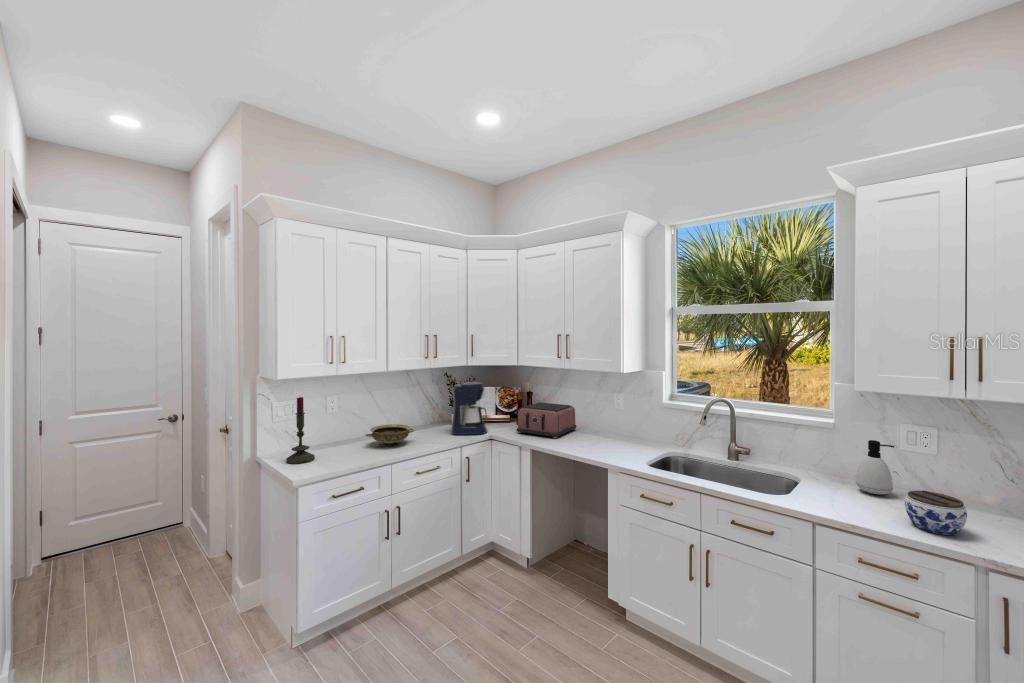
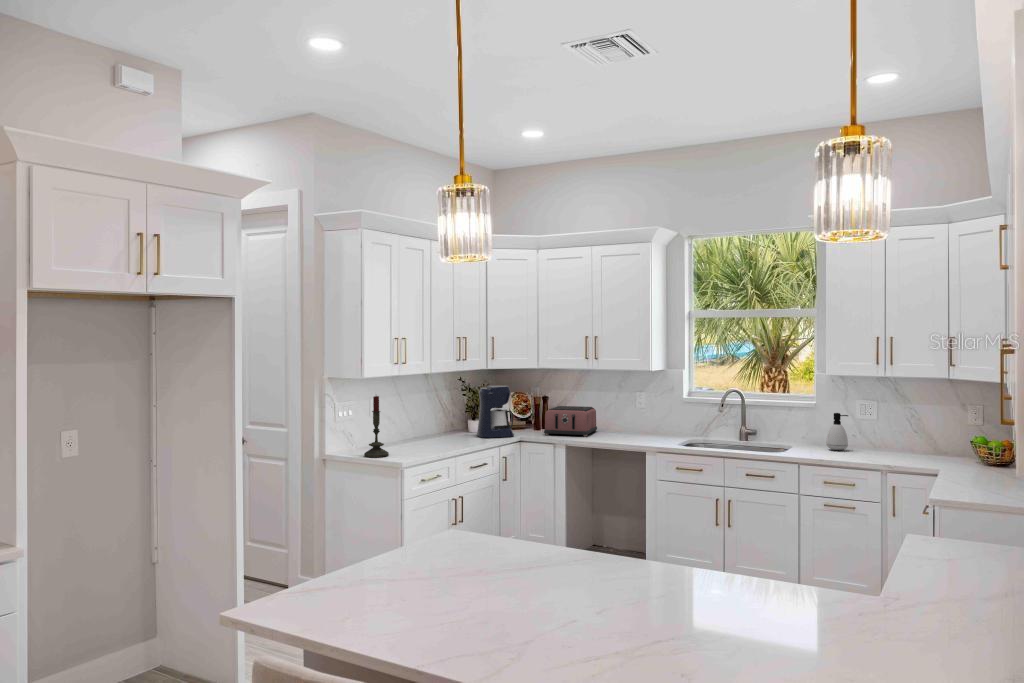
ceramic bowl: present [366,424,415,446] -> none [417,427,456,446]
jar: present [905,491,967,535] -> none [850,438,880,461]

